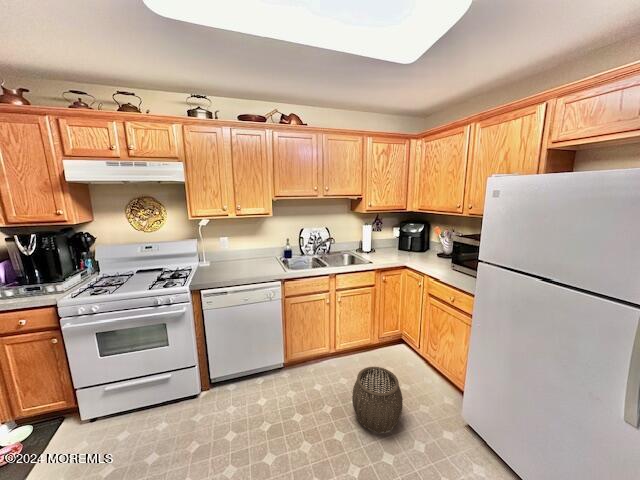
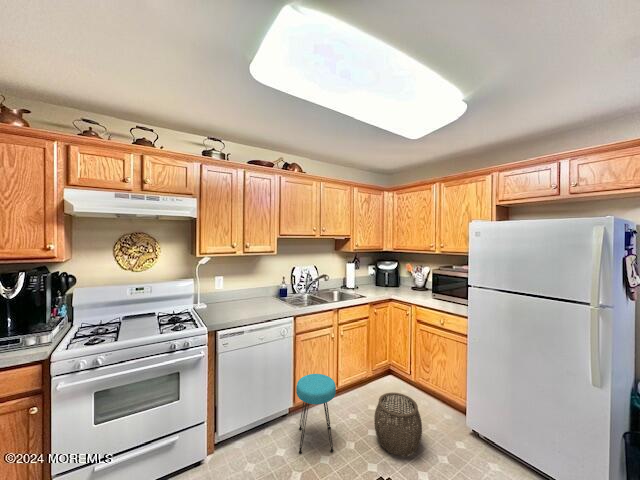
stool: none [276,337,316,412] -> present [296,374,336,453]

